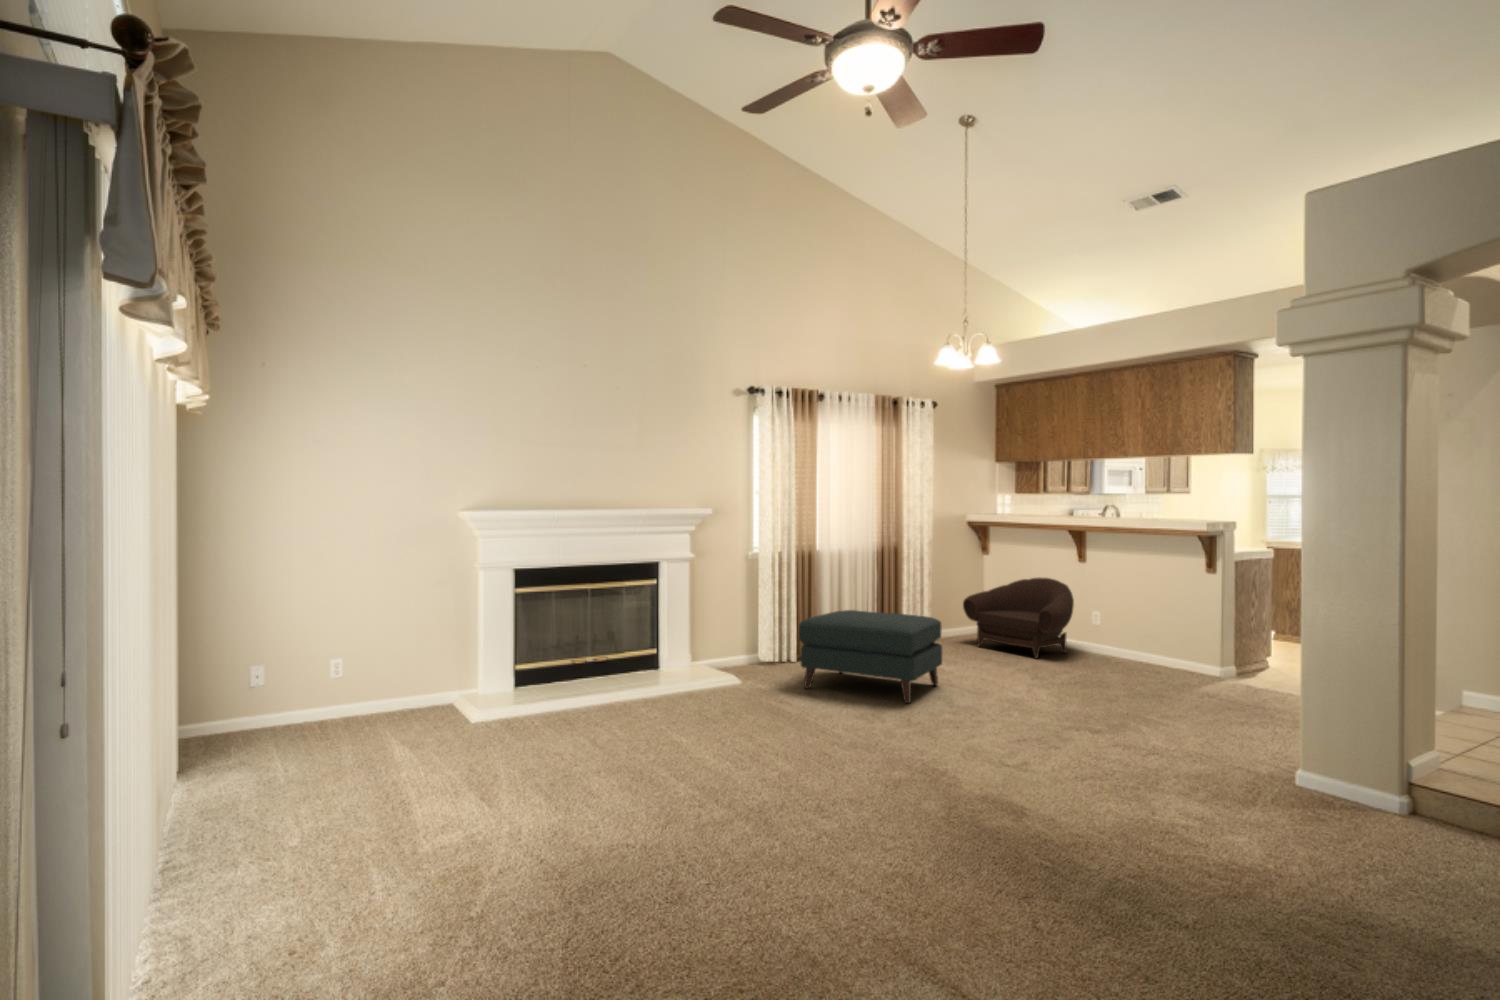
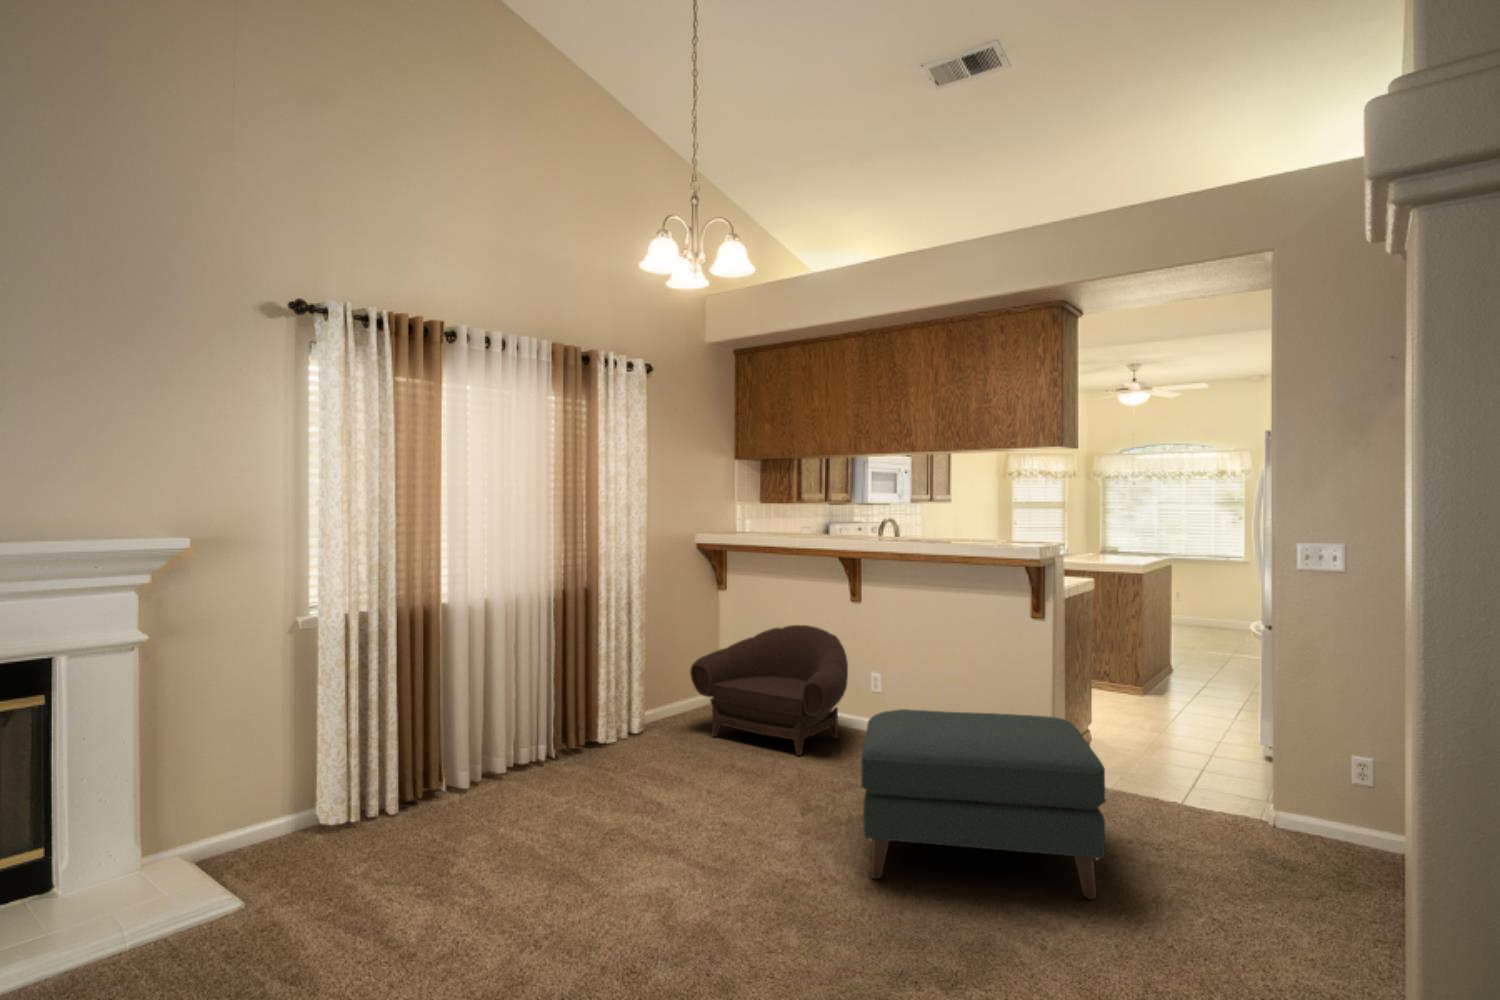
ottoman: present [799,610,942,704] -> present [861,709,1106,899]

